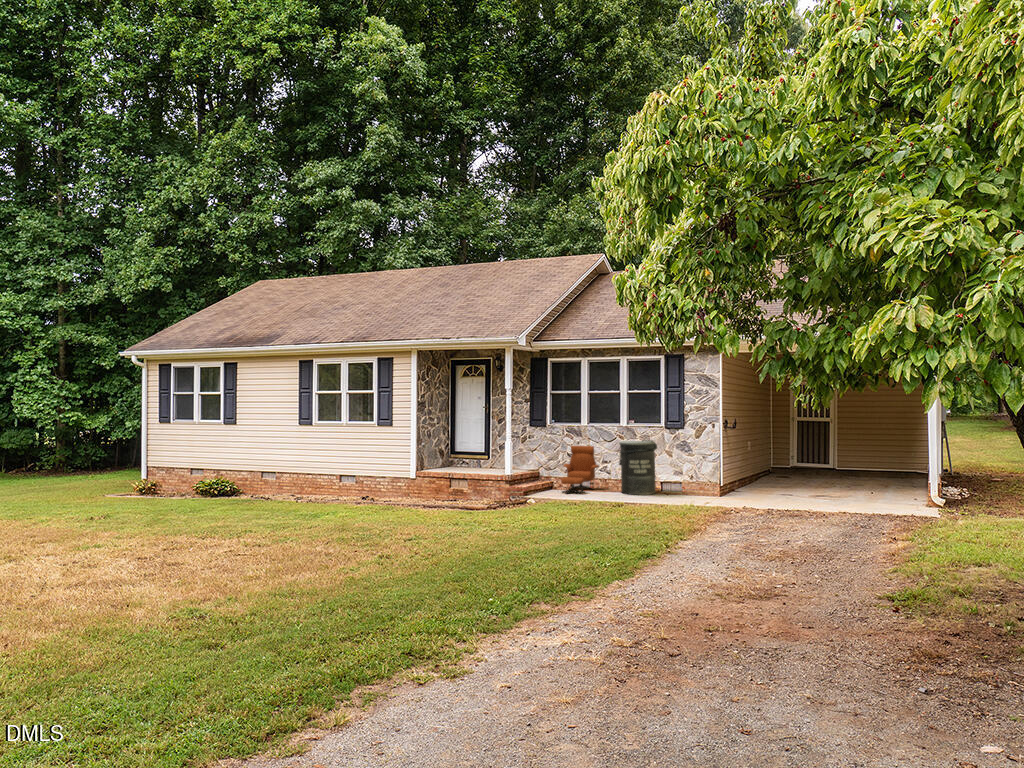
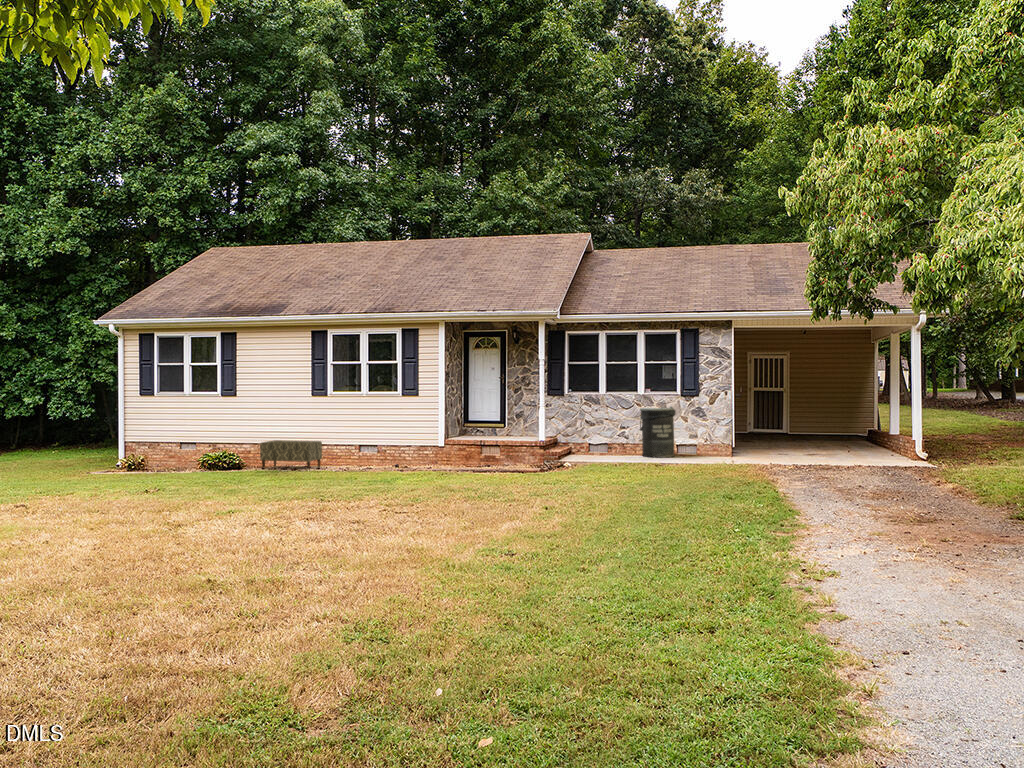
lounge chair: present [561,446,599,494] -> none [583,414,619,458]
bench: none [250,467,308,498] -> present [260,440,322,469]

